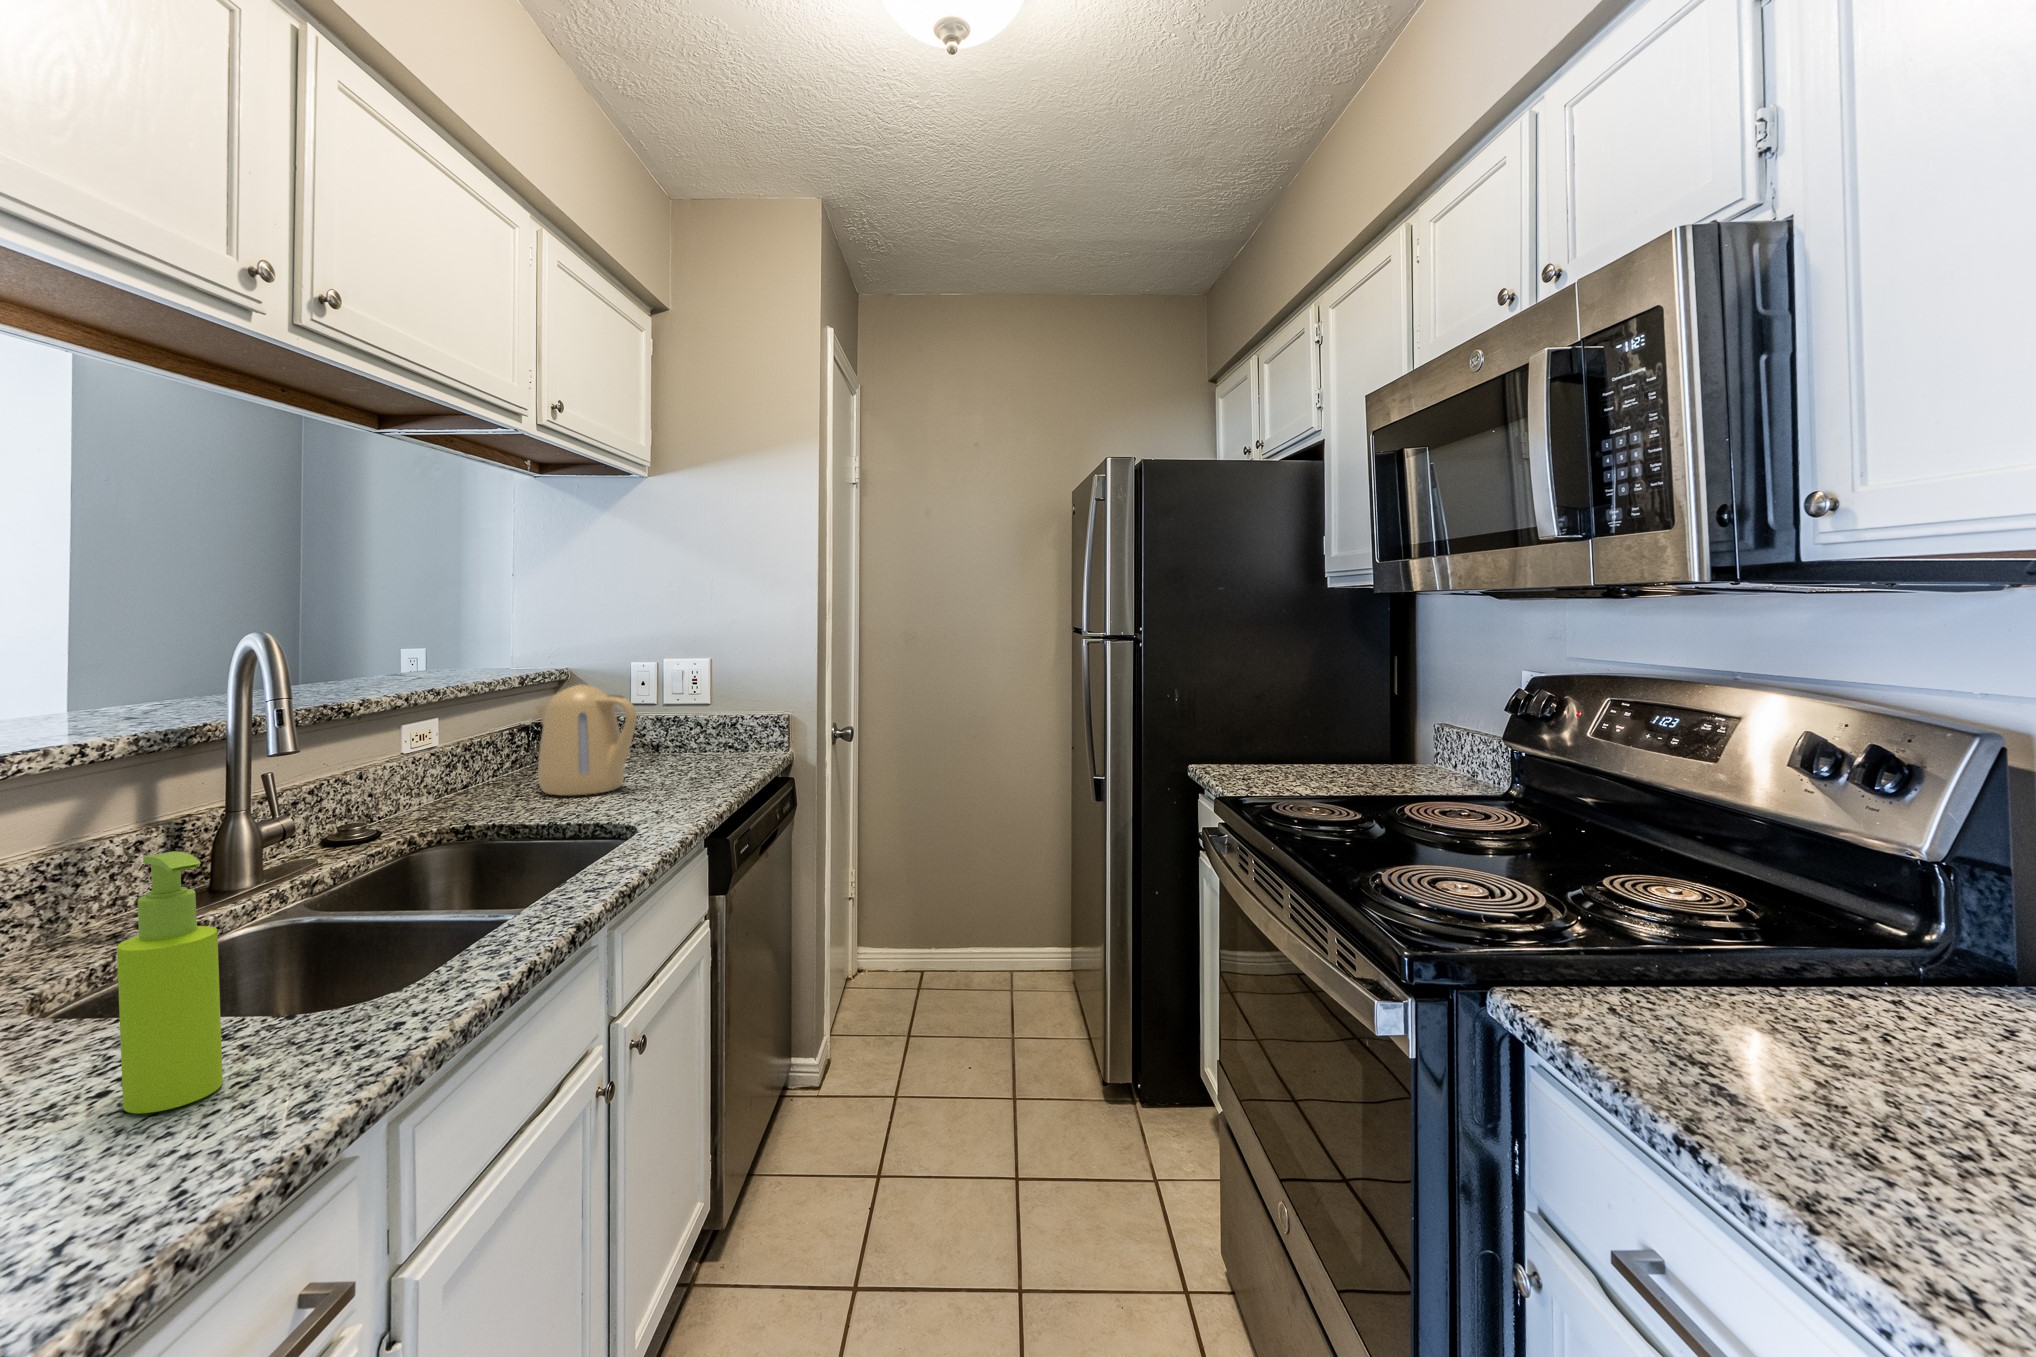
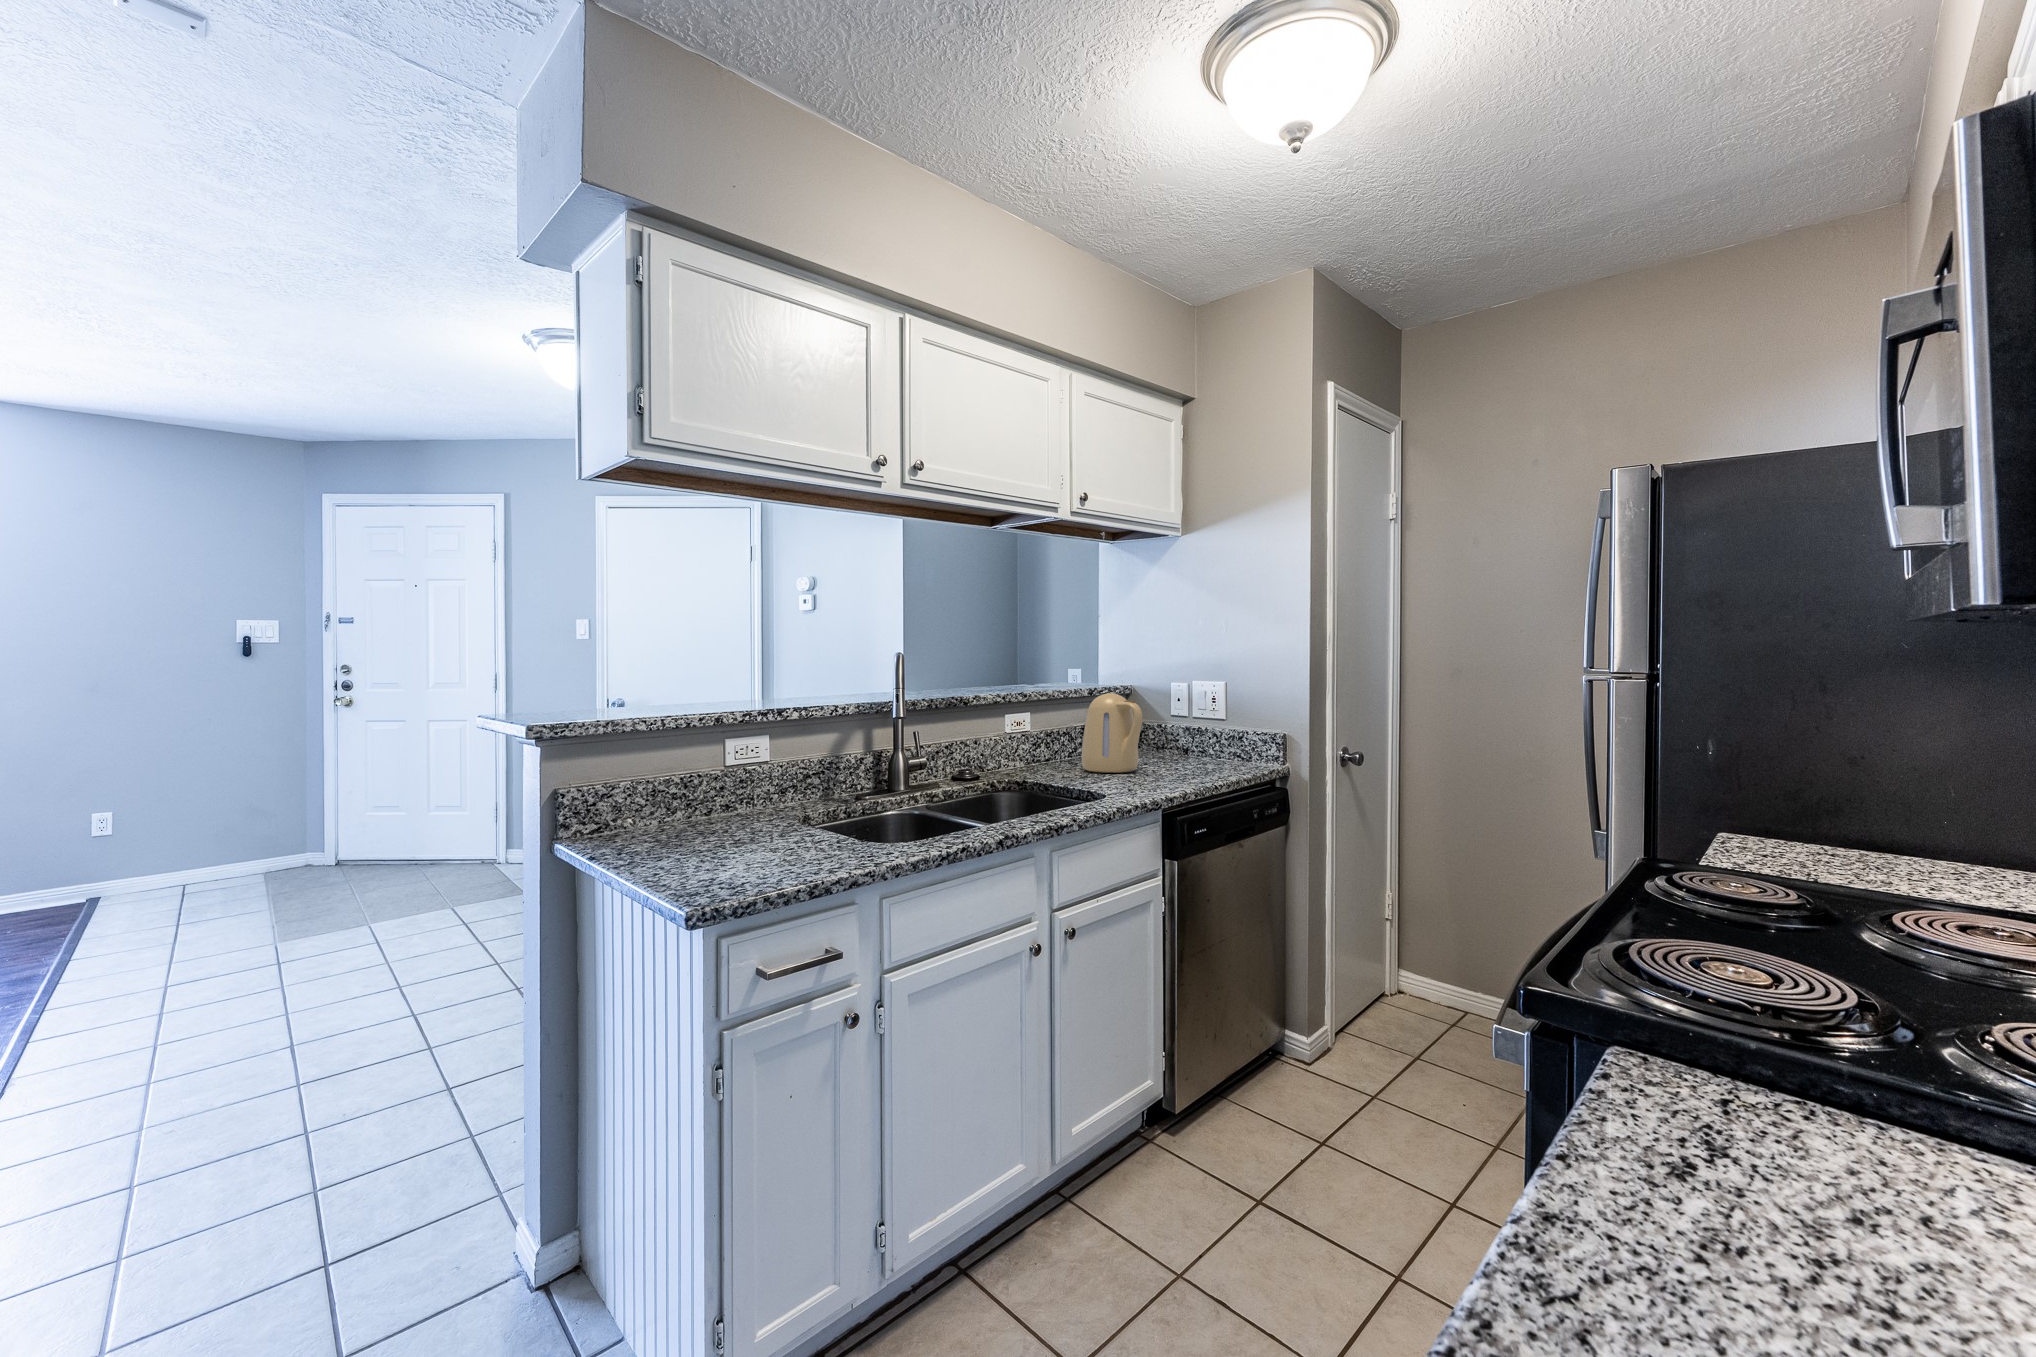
soap dispenser: present [117,851,223,1113] -> none [800,734,833,844]

